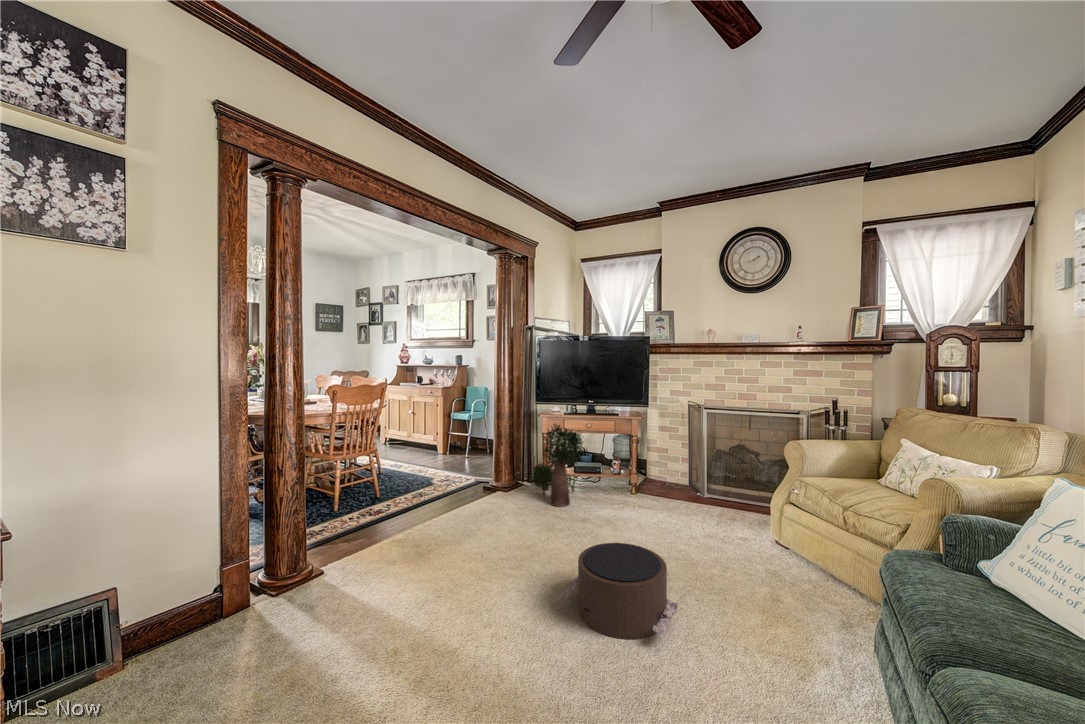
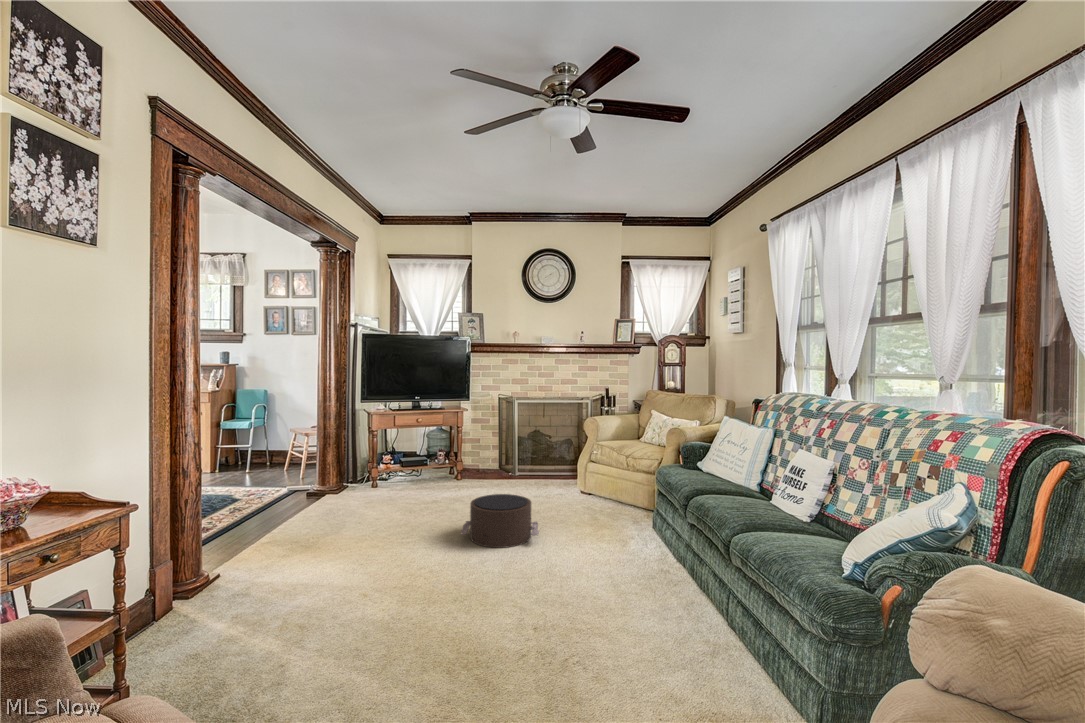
potted plant: present [530,424,583,507] -> none [359,419,420,495]

